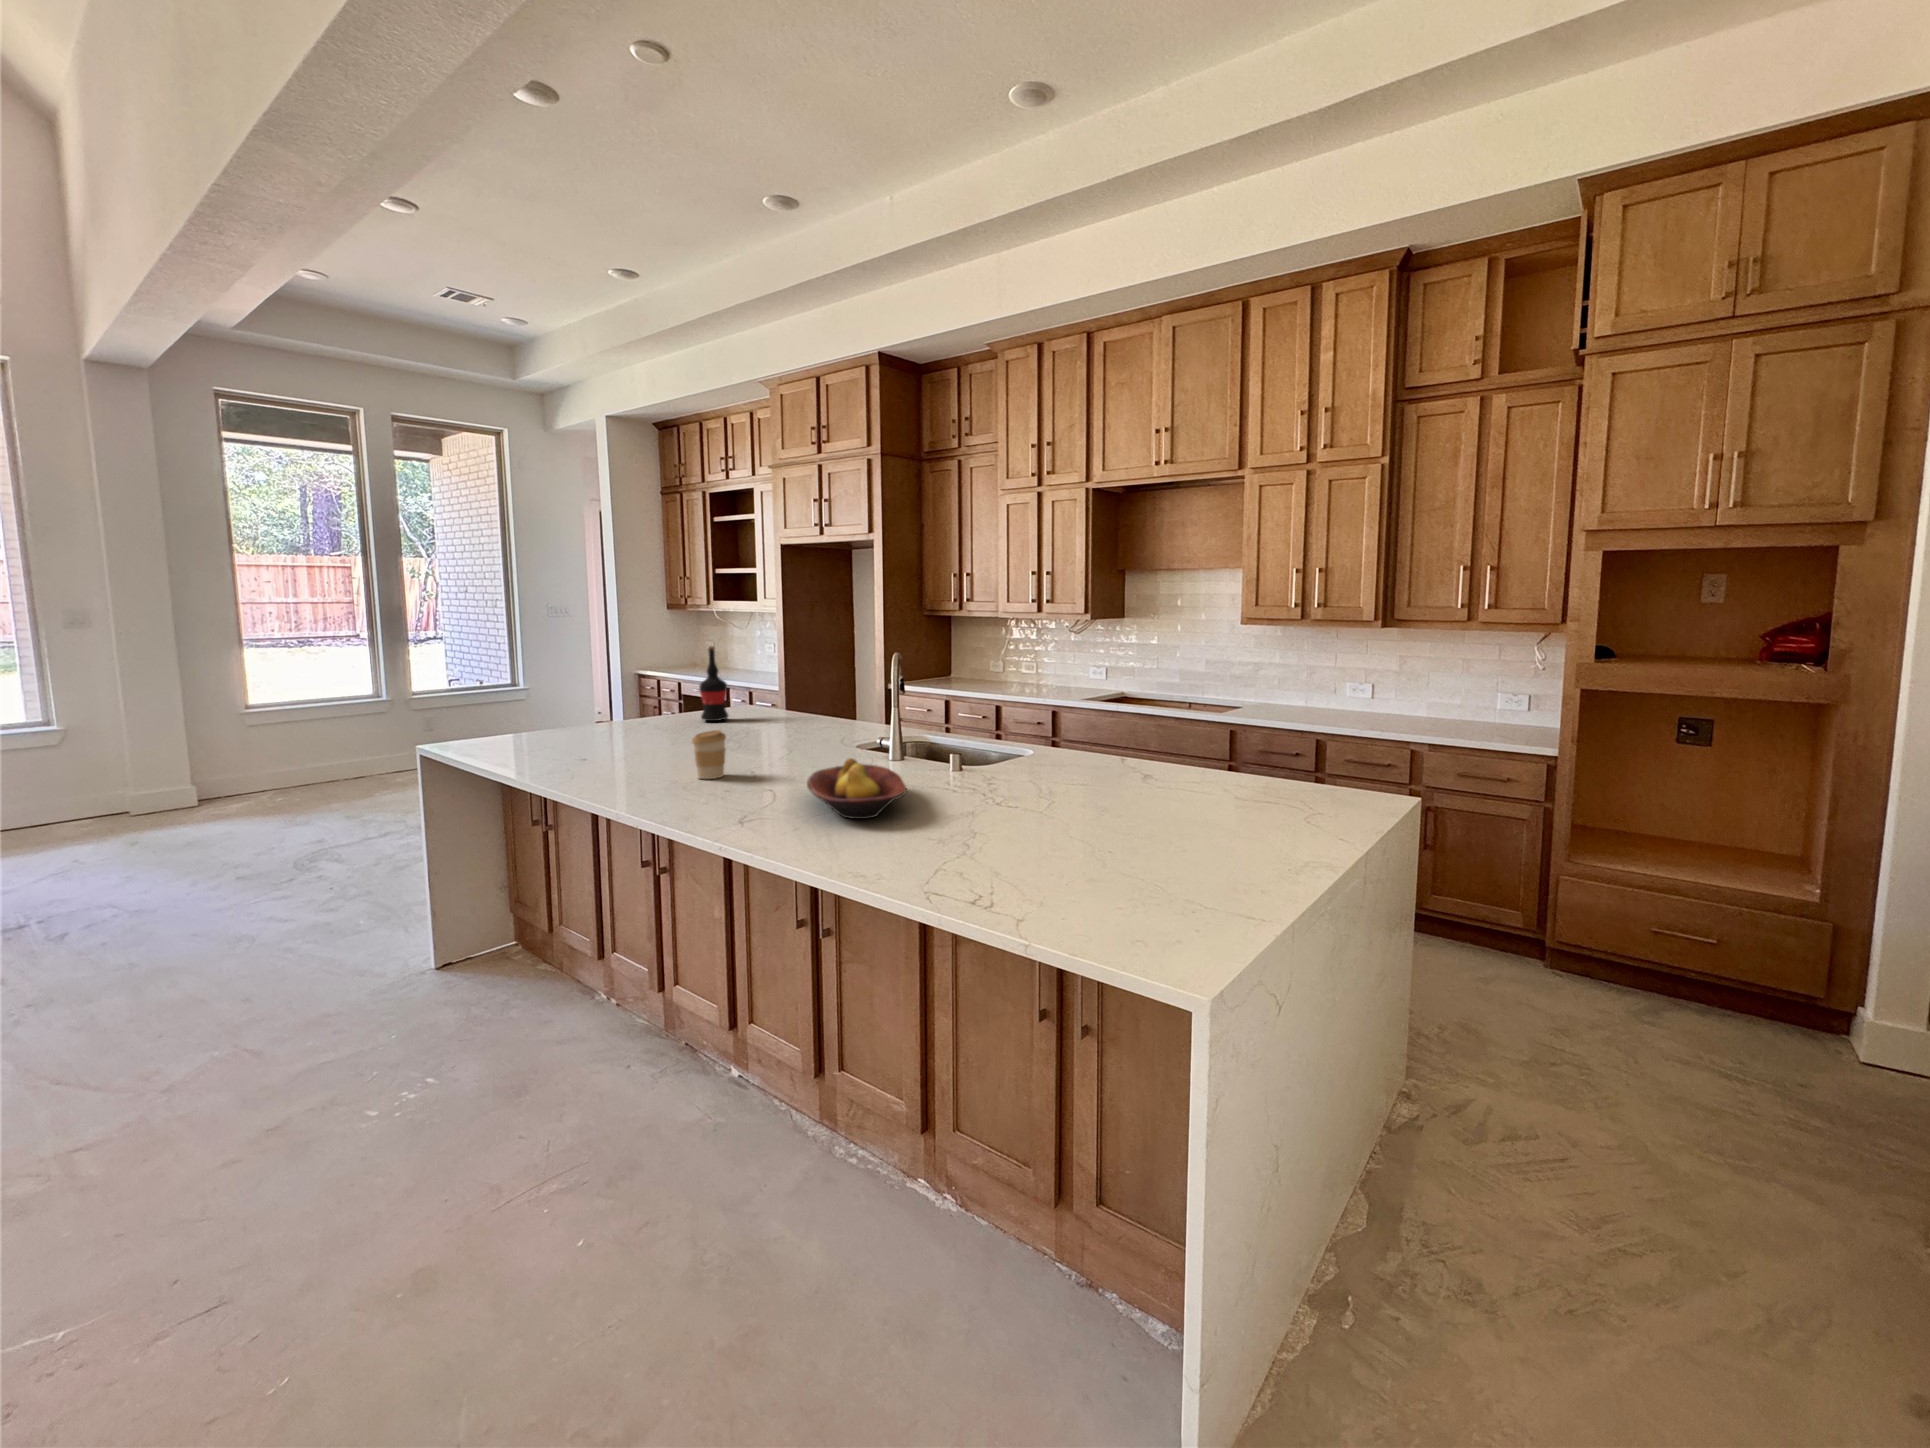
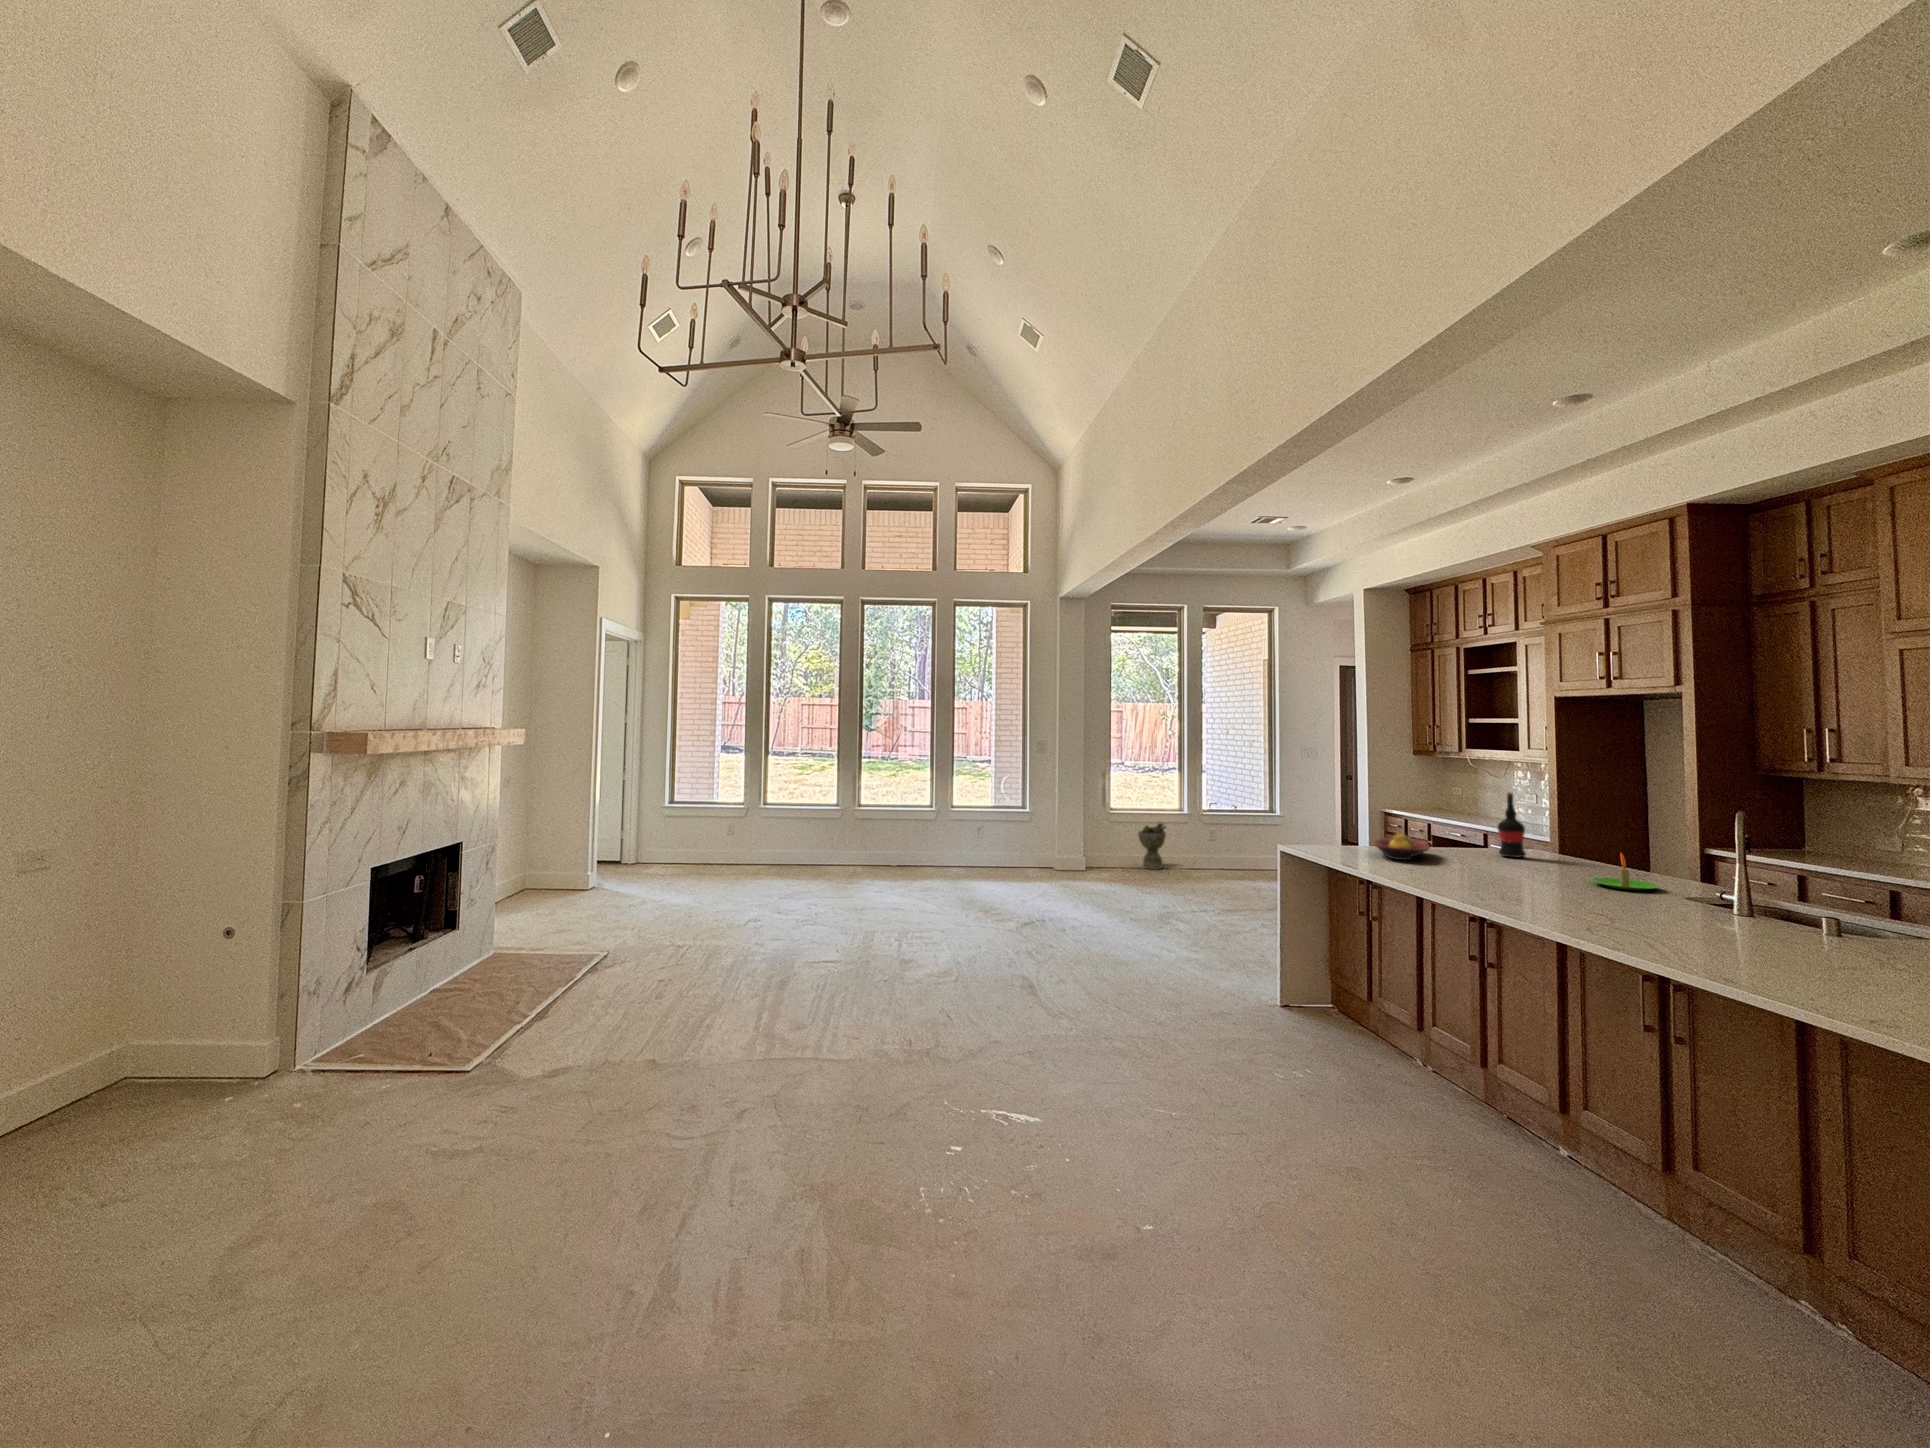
candle: none [775,706,835,746] -> present [1591,853,1660,890]
planter: none [295,720,347,788] -> present [1138,823,1166,870]
coffee cup: present [692,730,726,779] -> none [1523,861,1556,899]
fruit bowl: present [807,758,907,819] -> present [1373,832,1430,860]

